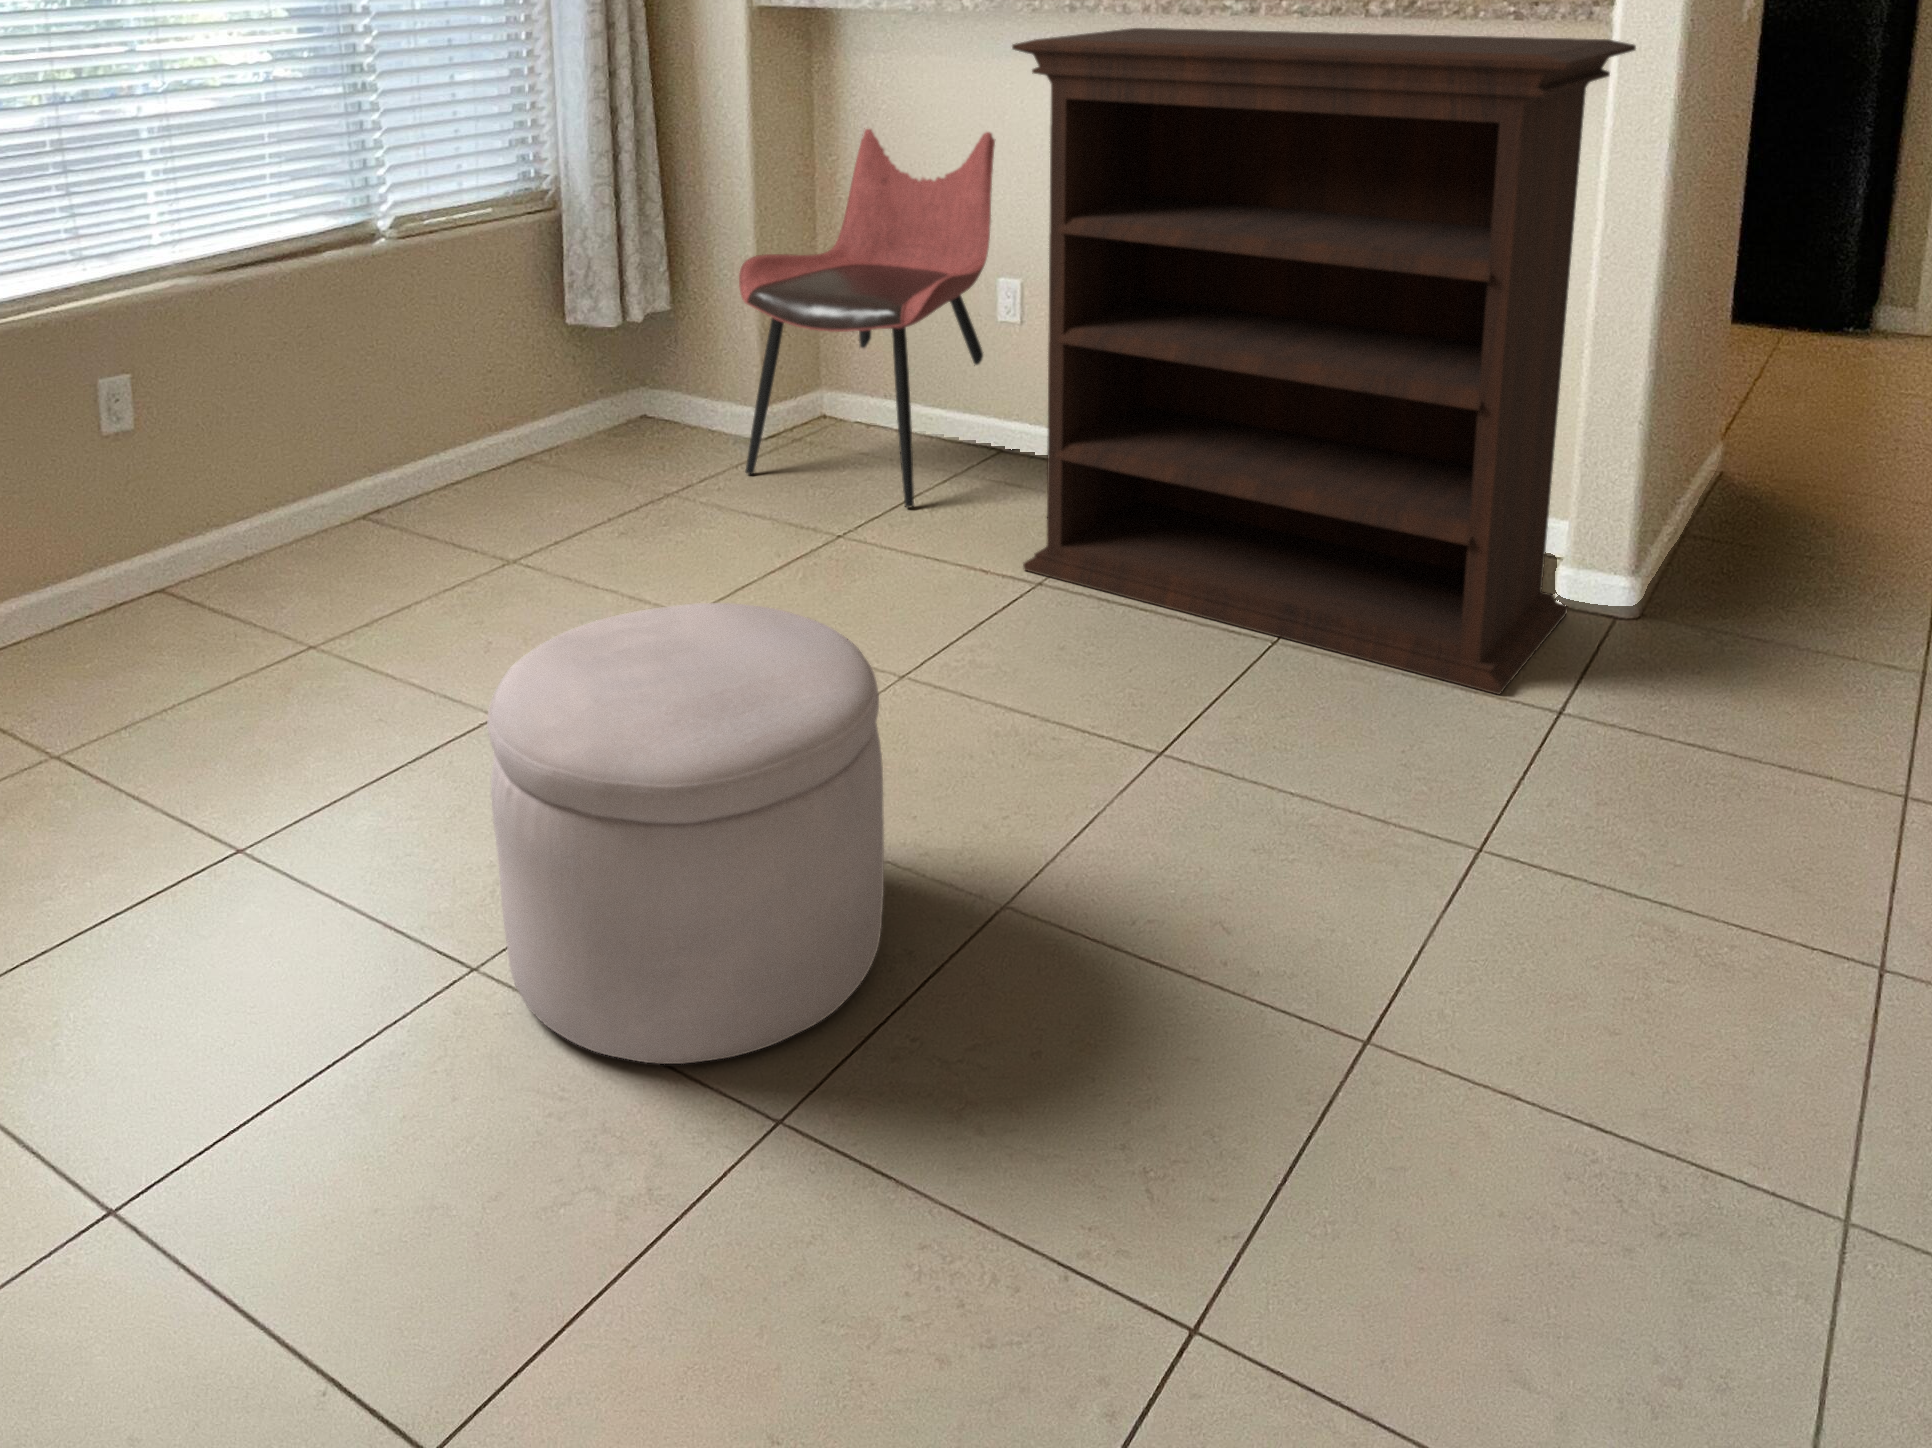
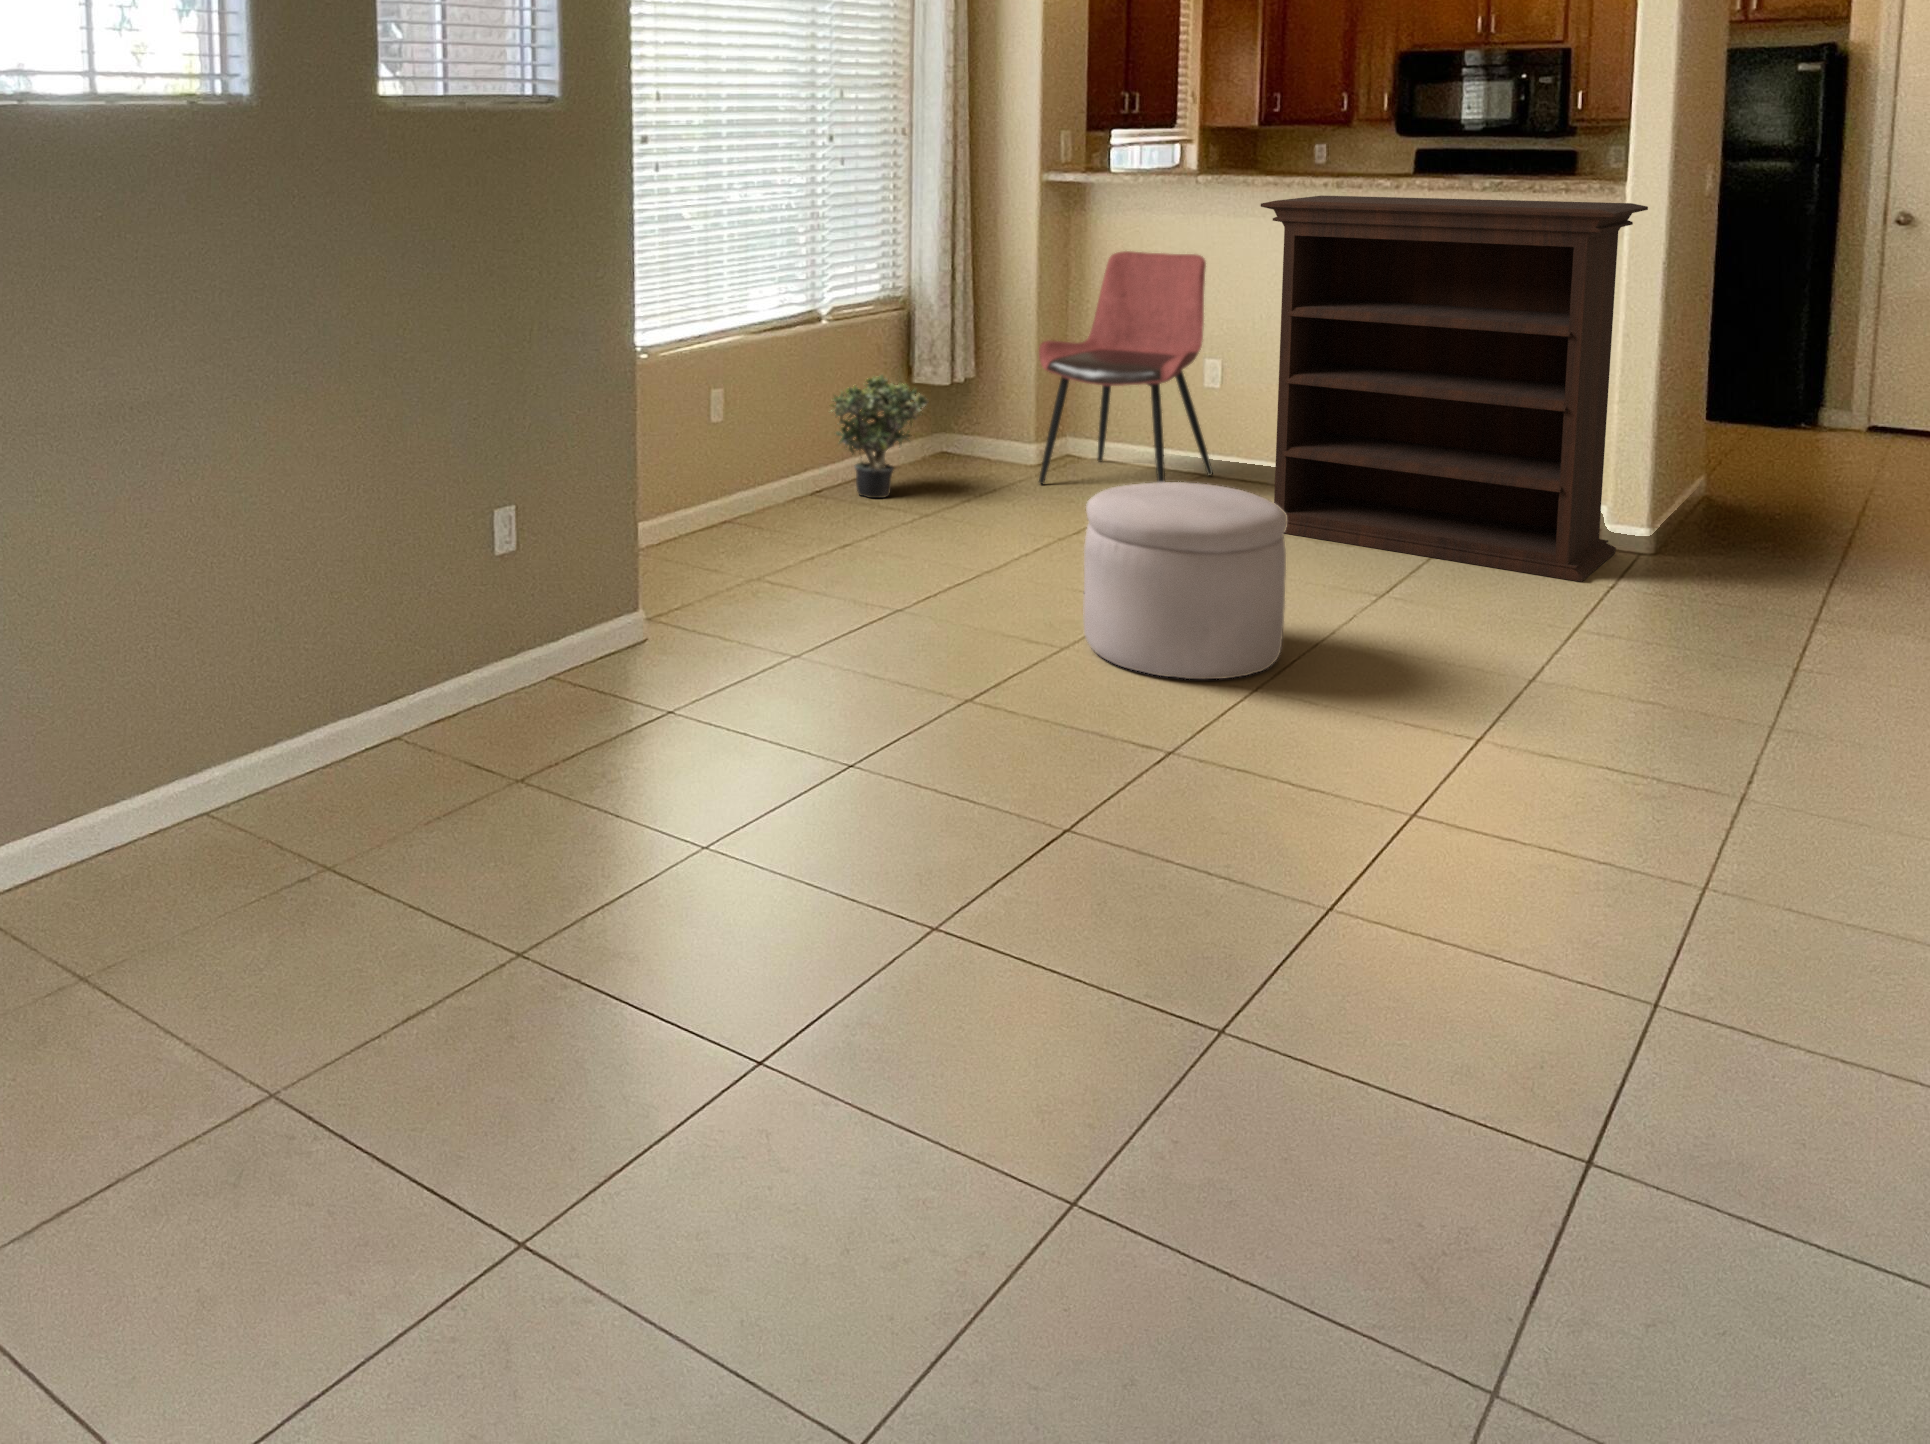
potted plant: none [386,321,547,513] -> present [831,375,928,498]

